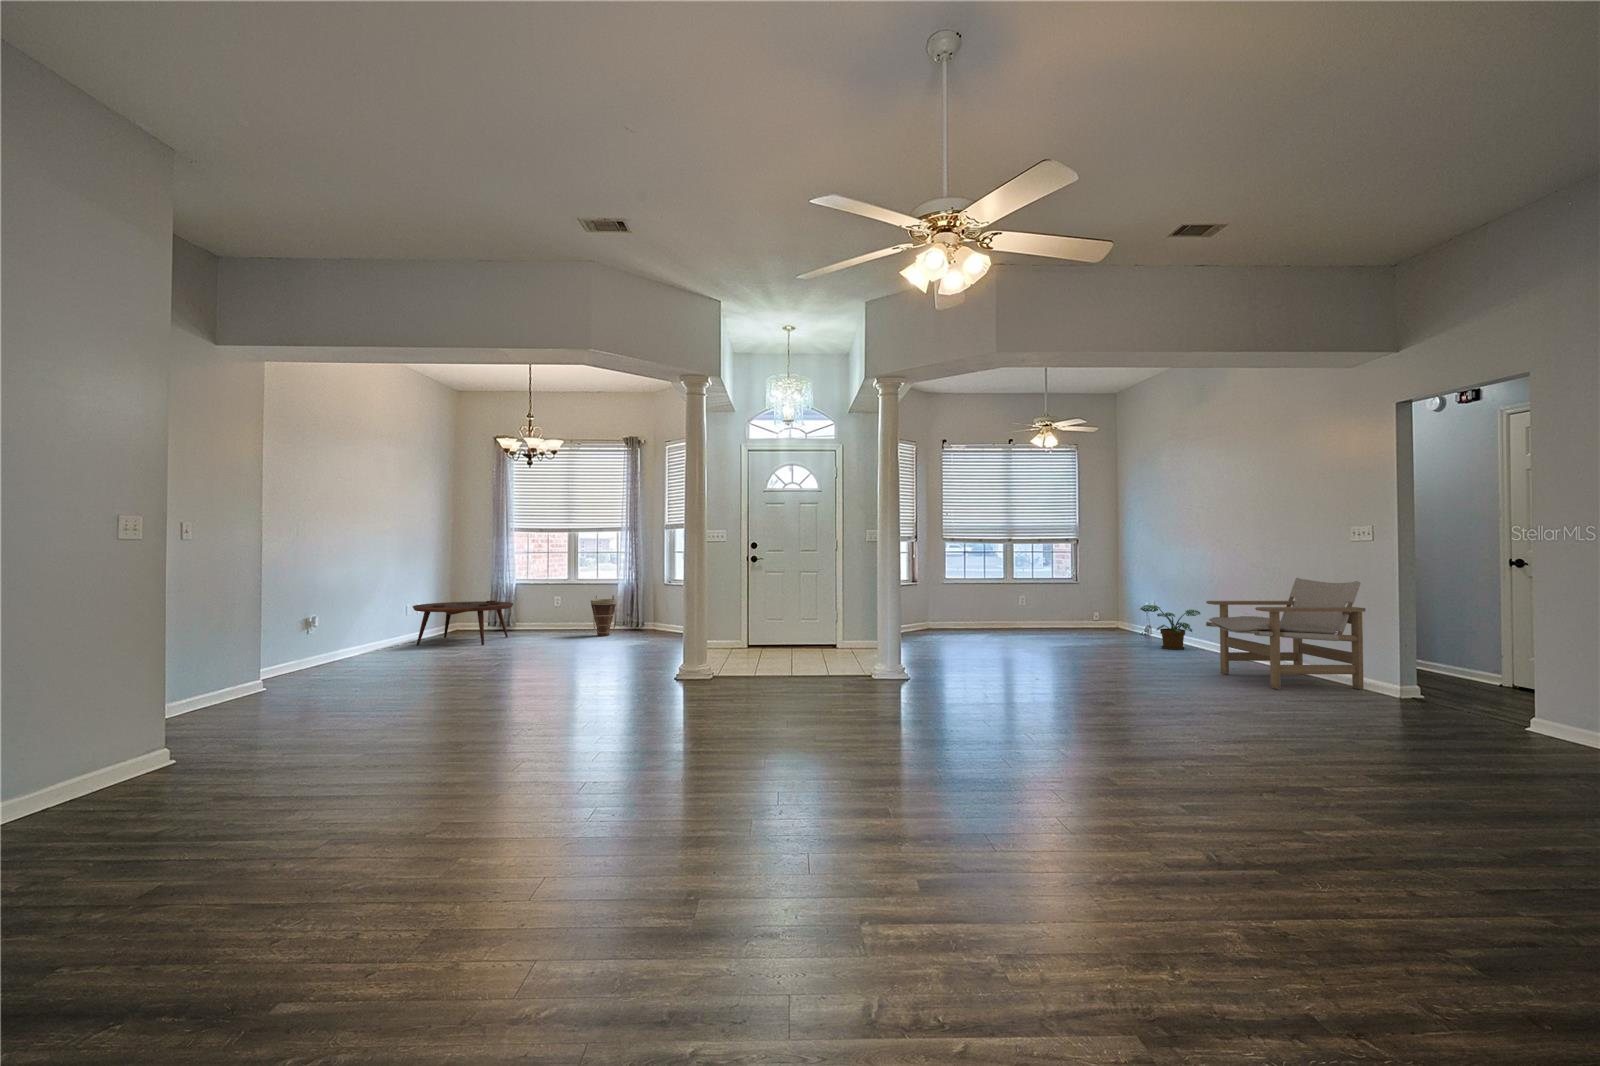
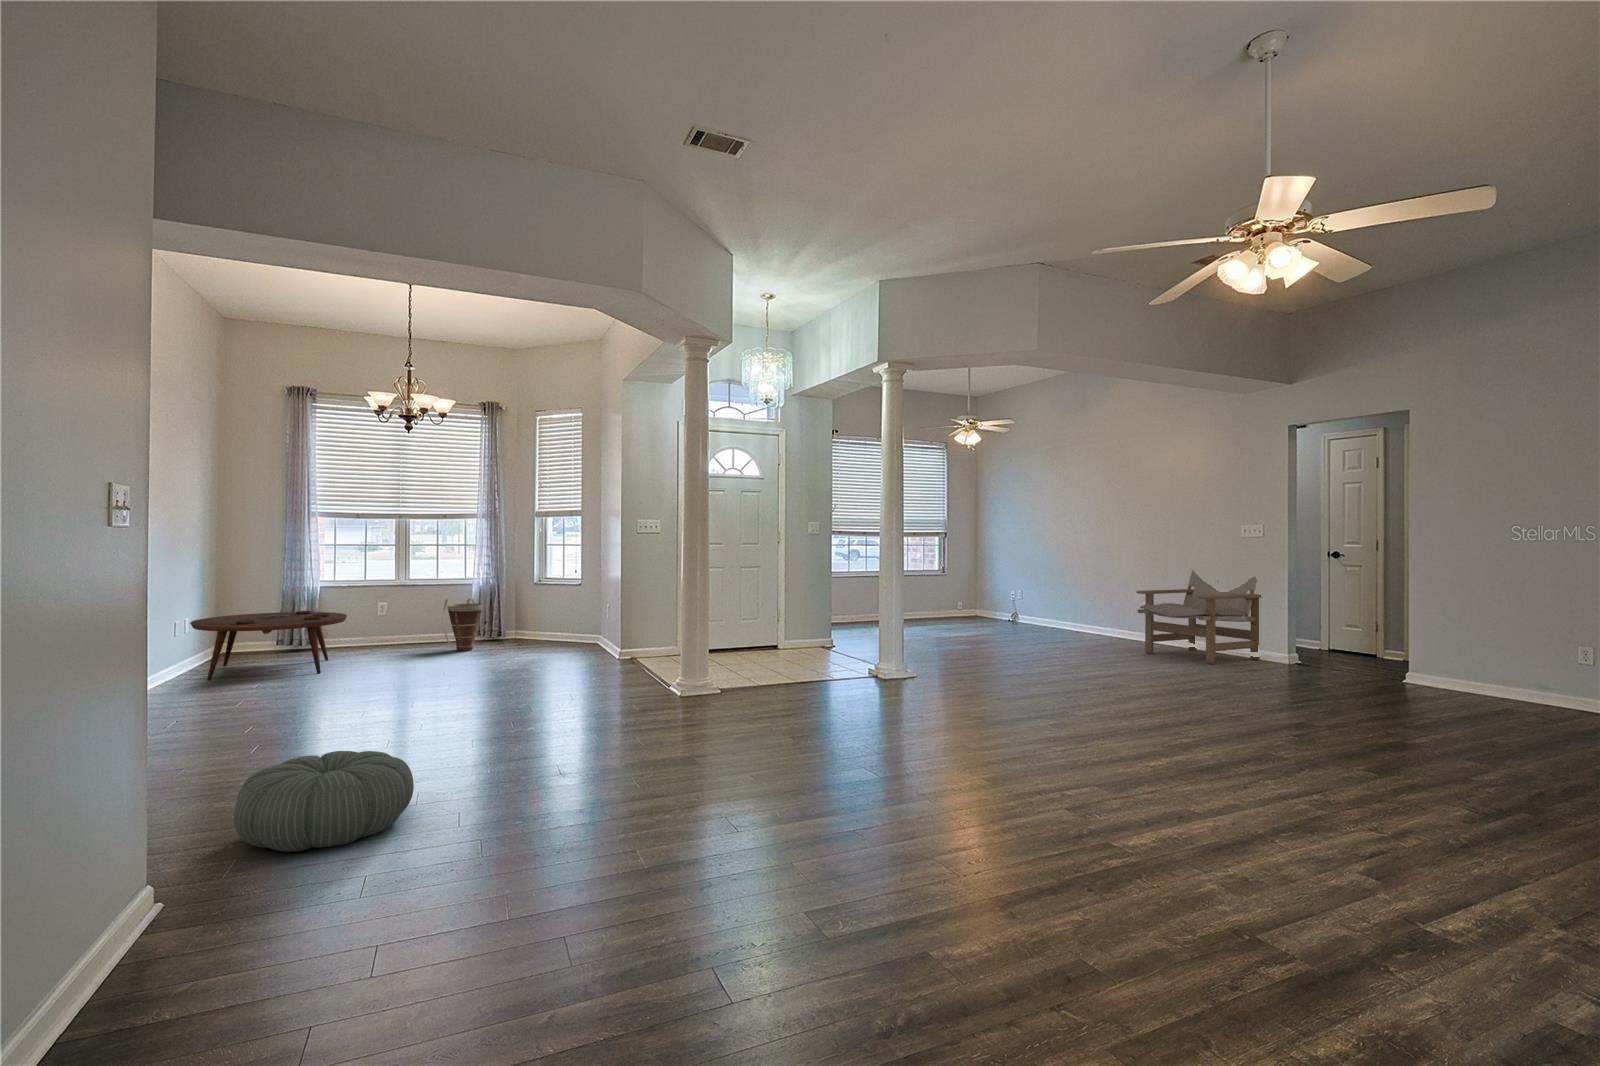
potted plant: present [1140,605,1201,650] -> none [1028,594,1081,634]
pouf: none [210,682,333,738] -> present [234,751,414,852]

